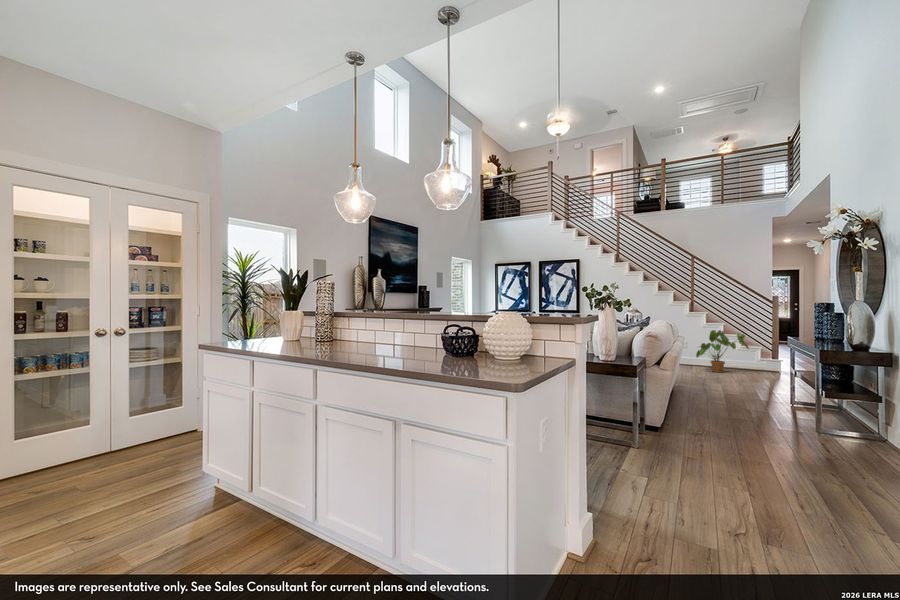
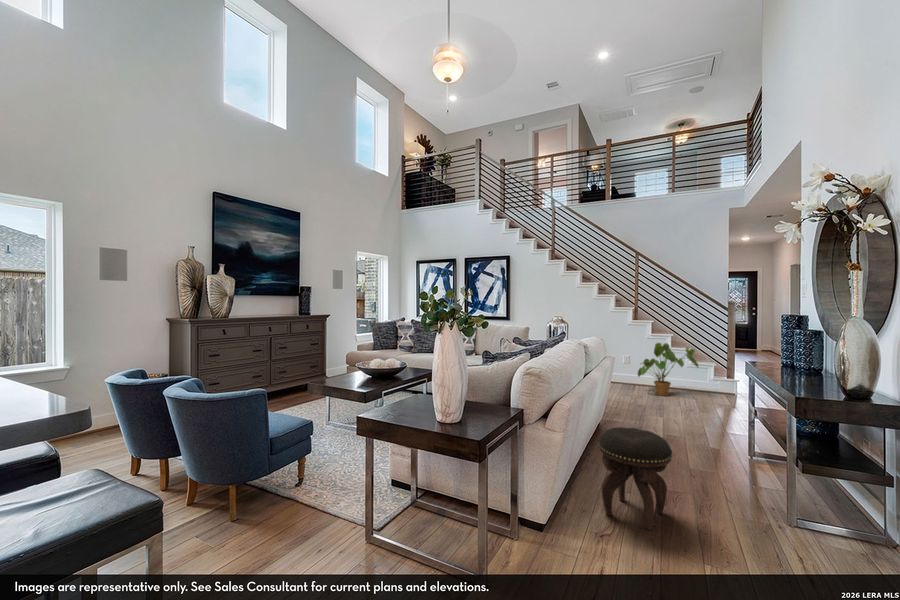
footstool: none [691,375,742,434] -> present [599,427,672,530]

